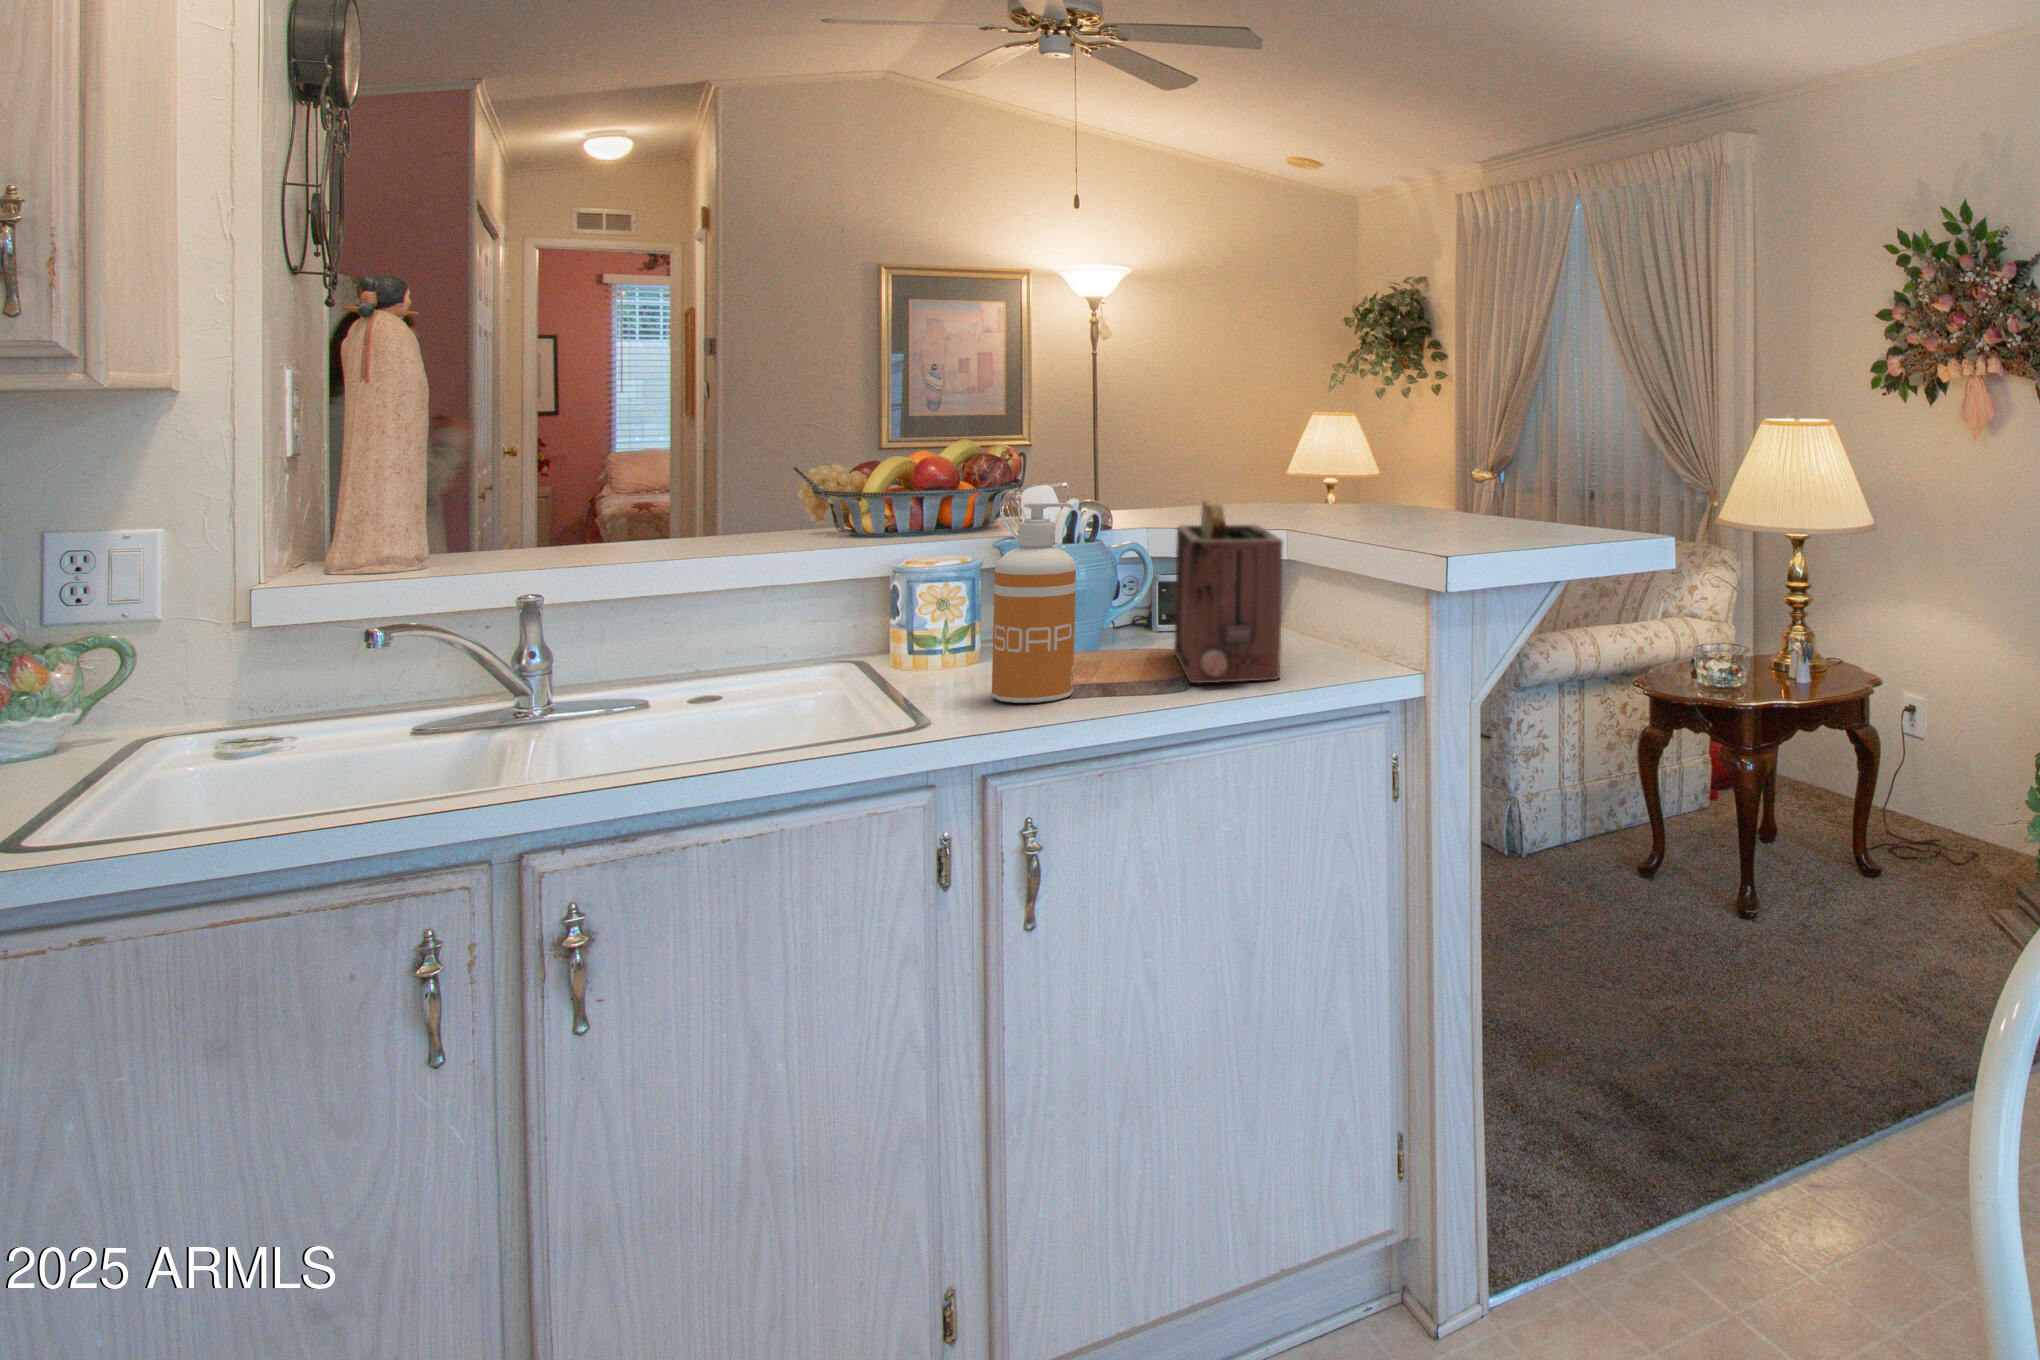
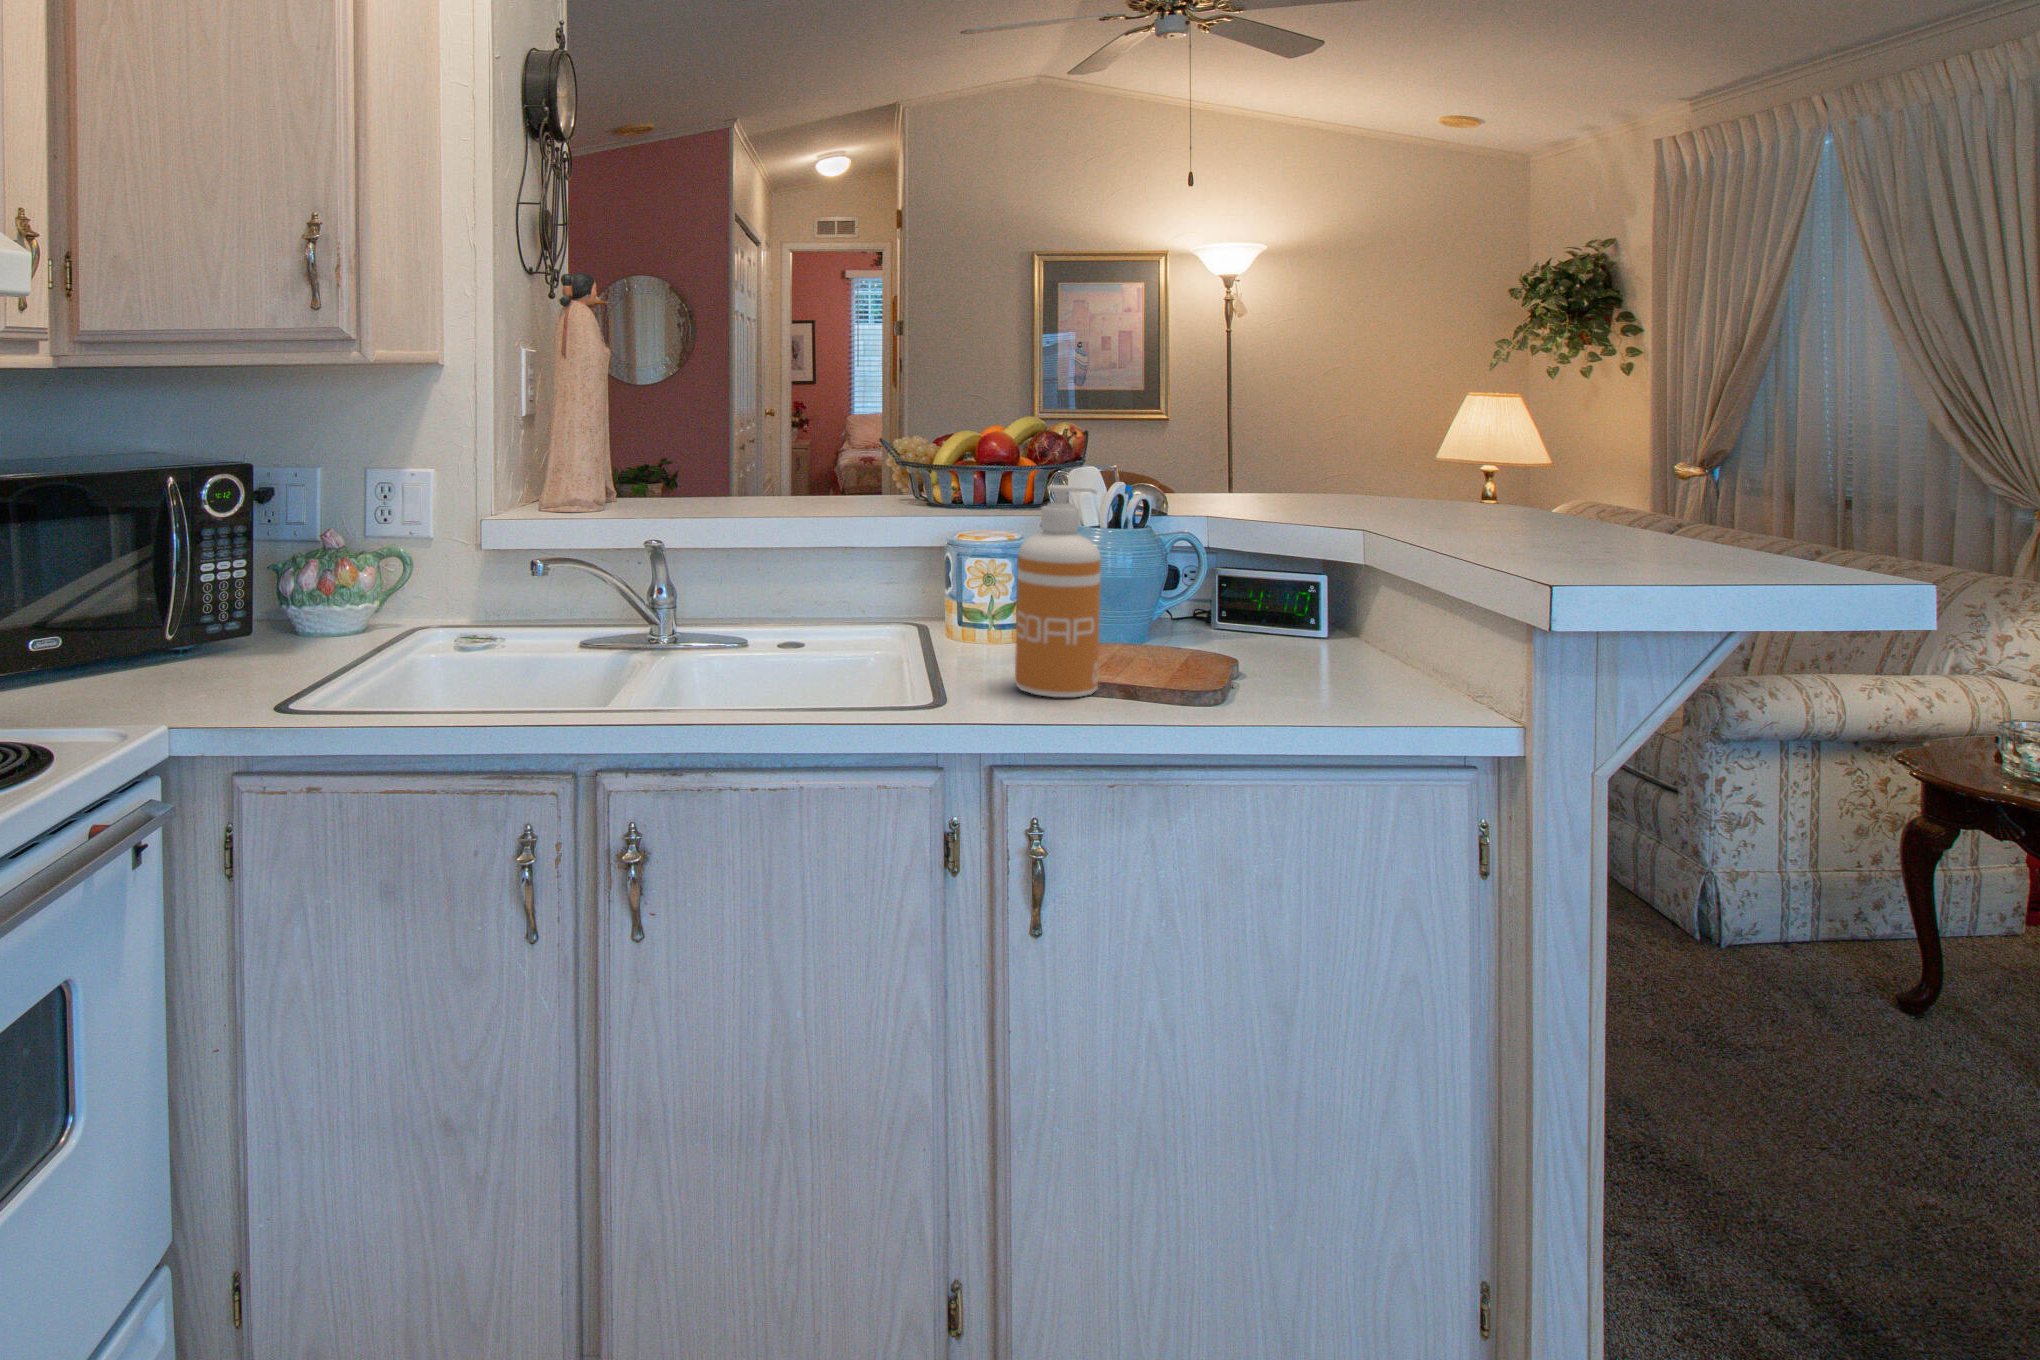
toaster: present [1174,498,1283,683] -> none [1224,490,1336,708]

